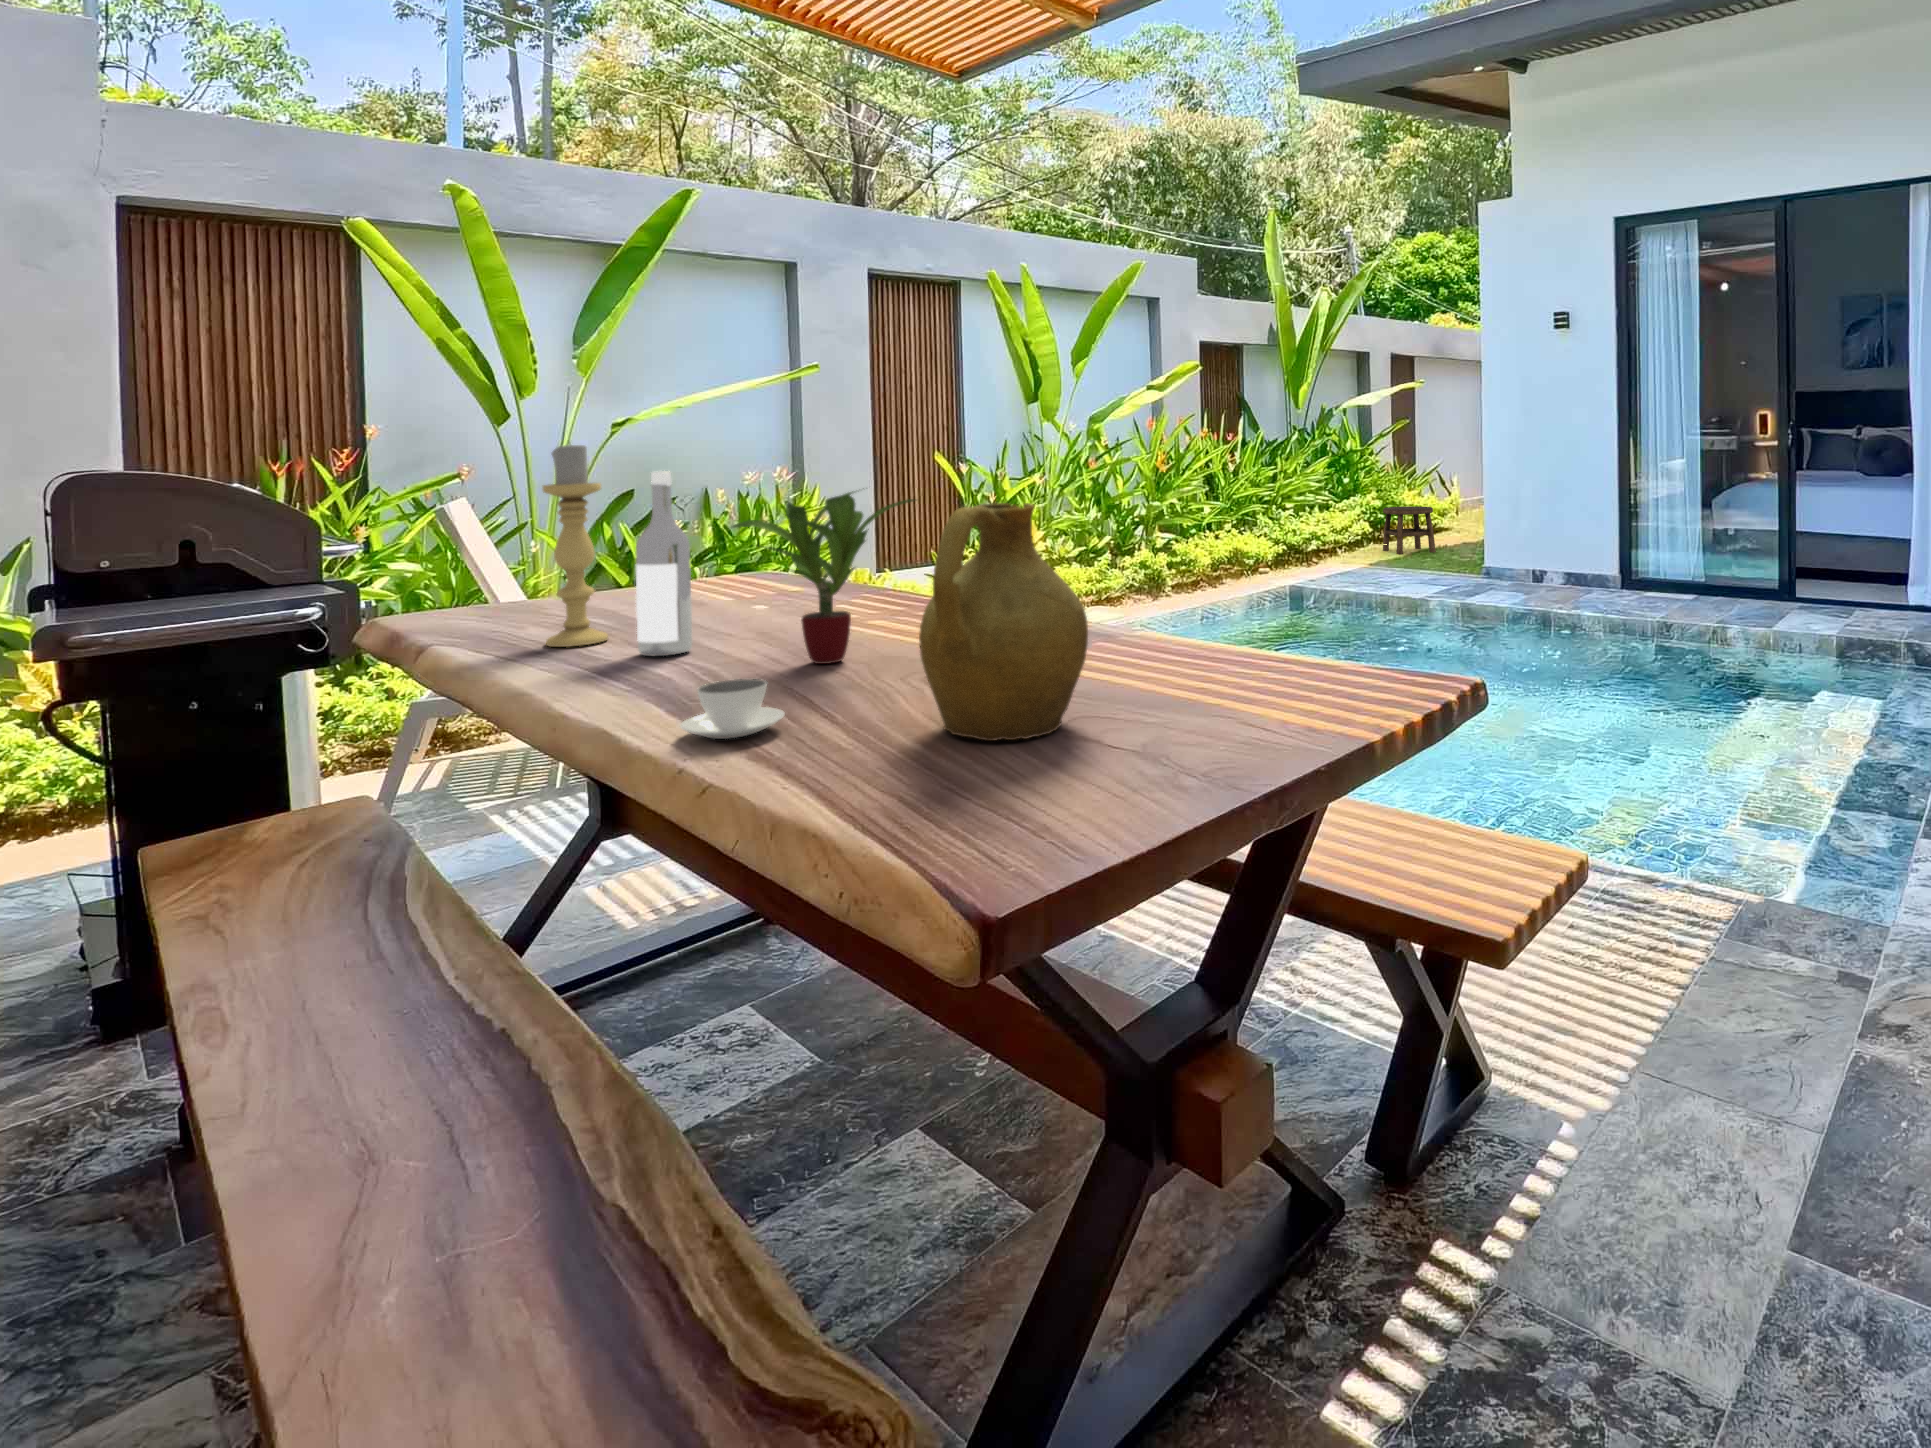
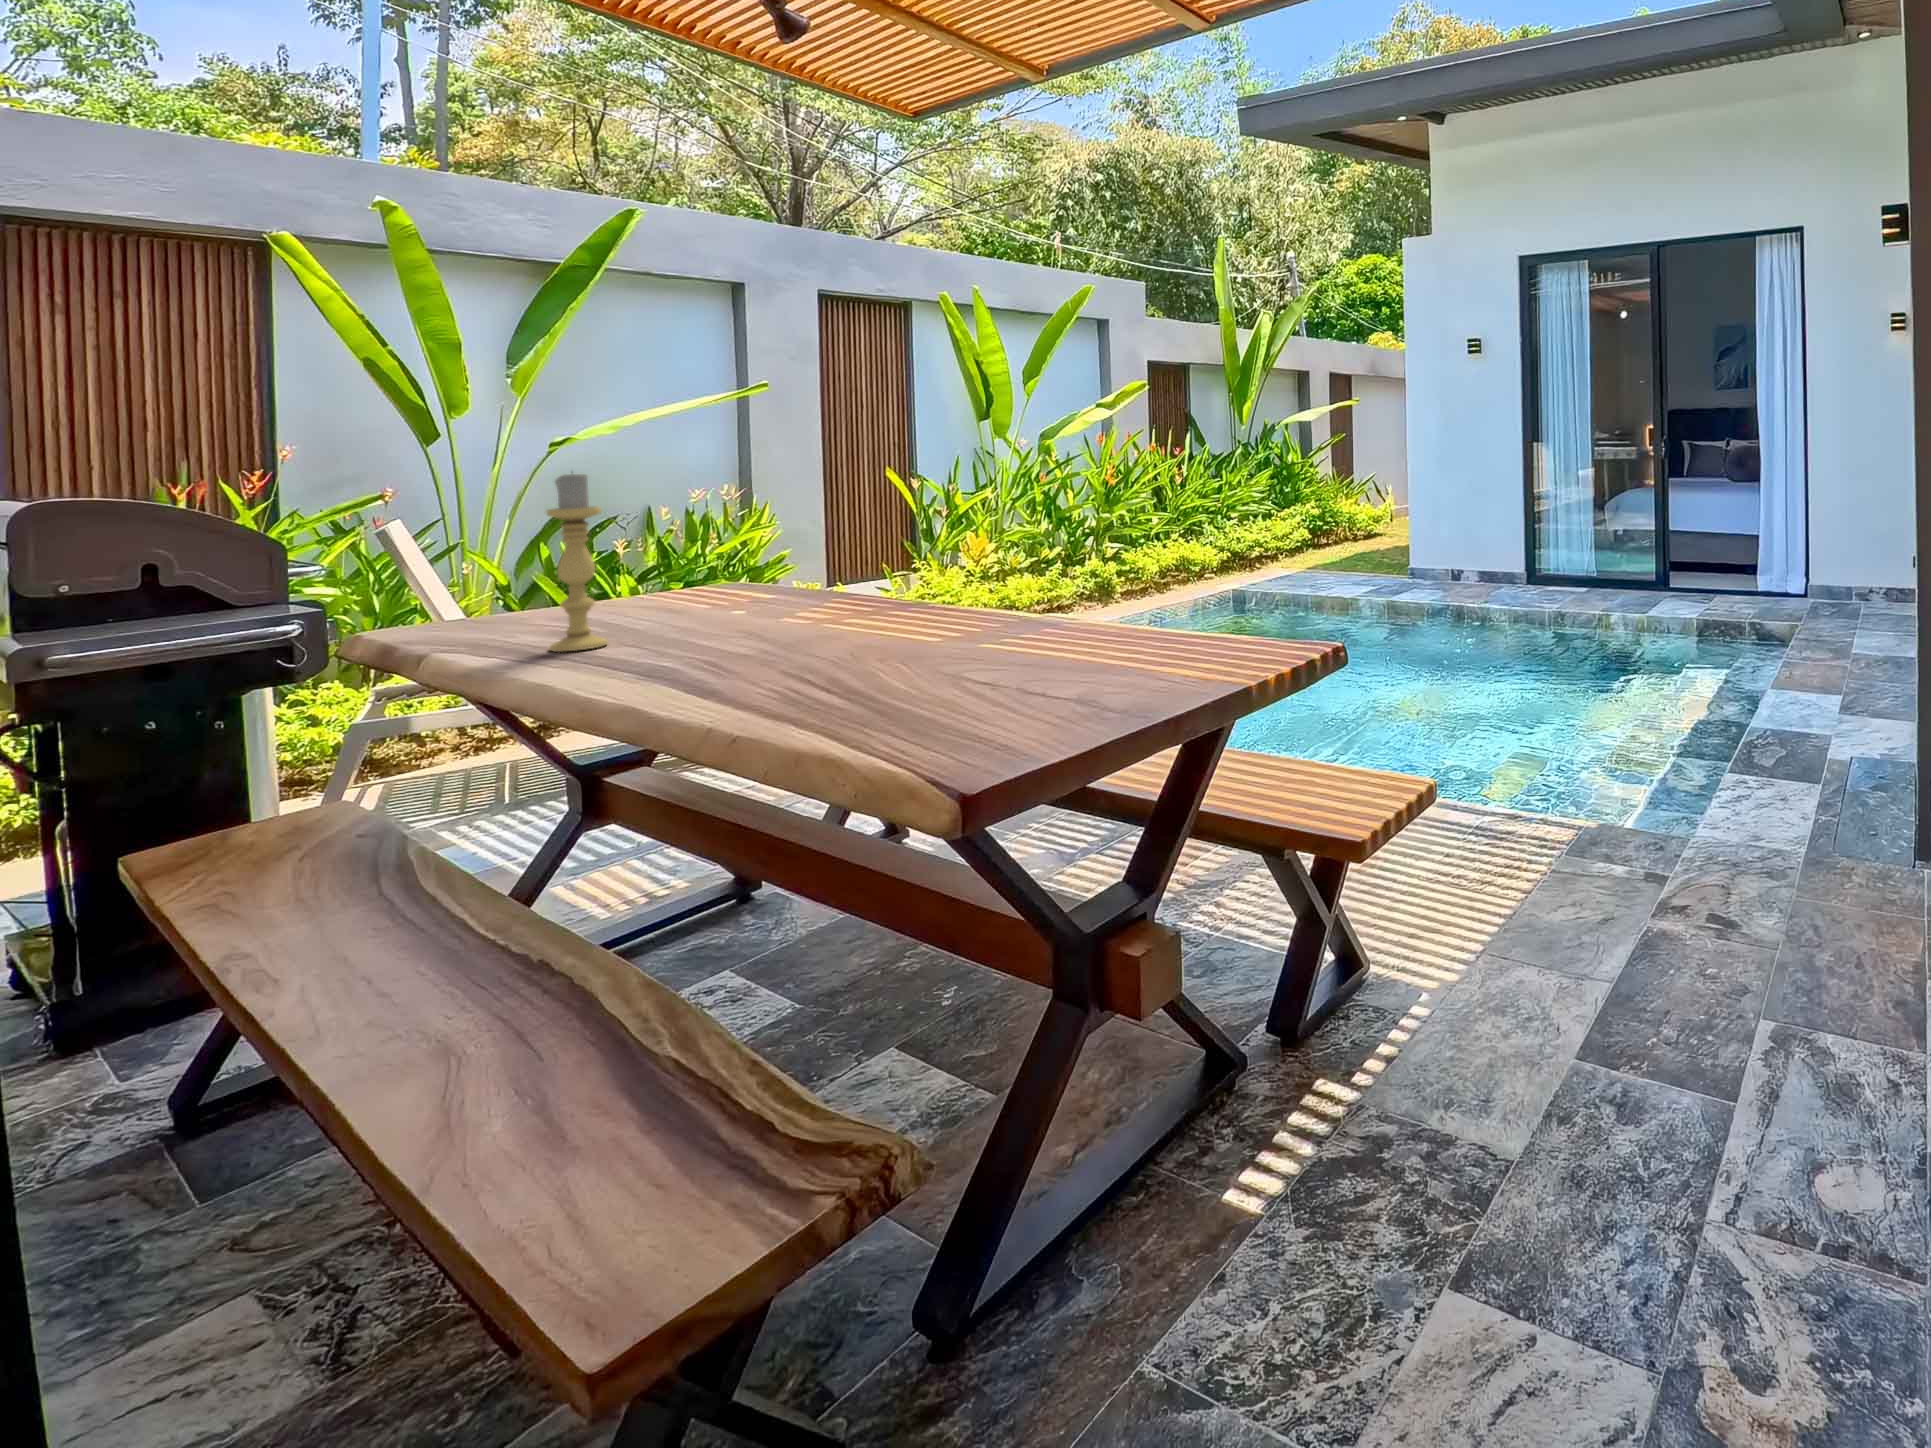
wine bottle: present [636,471,692,656] -> none [640,496,691,656]
potted plant: present [732,491,914,664] -> none [727,507,899,657]
pitcher: present [919,503,1088,741] -> none [907,520,1042,704]
stool: present [1383,506,1436,554] -> none [1322,514,1370,558]
cup: present [680,679,785,739] -> none [706,665,794,712]

